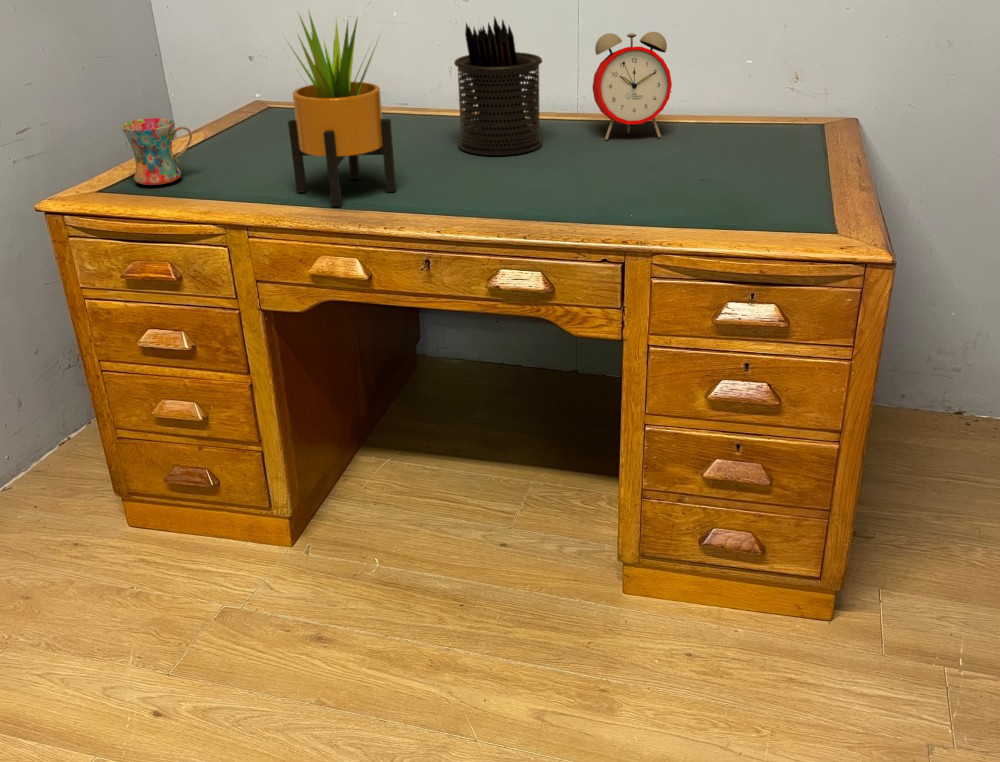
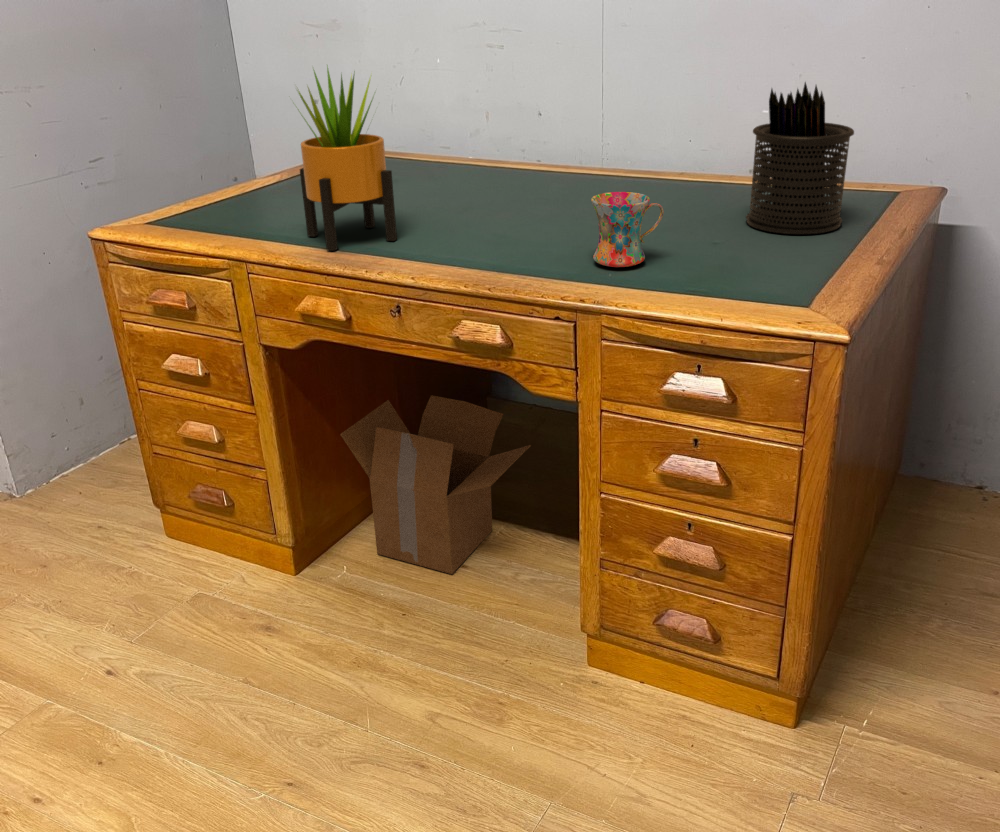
pen holder: present [454,17,542,155] -> present [746,82,854,234]
alarm clock: present [592,32,672,139] -> none [626,97,704,205]
mug: present [121,118,192,185] -> present [591,192,664,267]
cardboard box: none [331,347,523,525] -> present [340,395,531,574]

